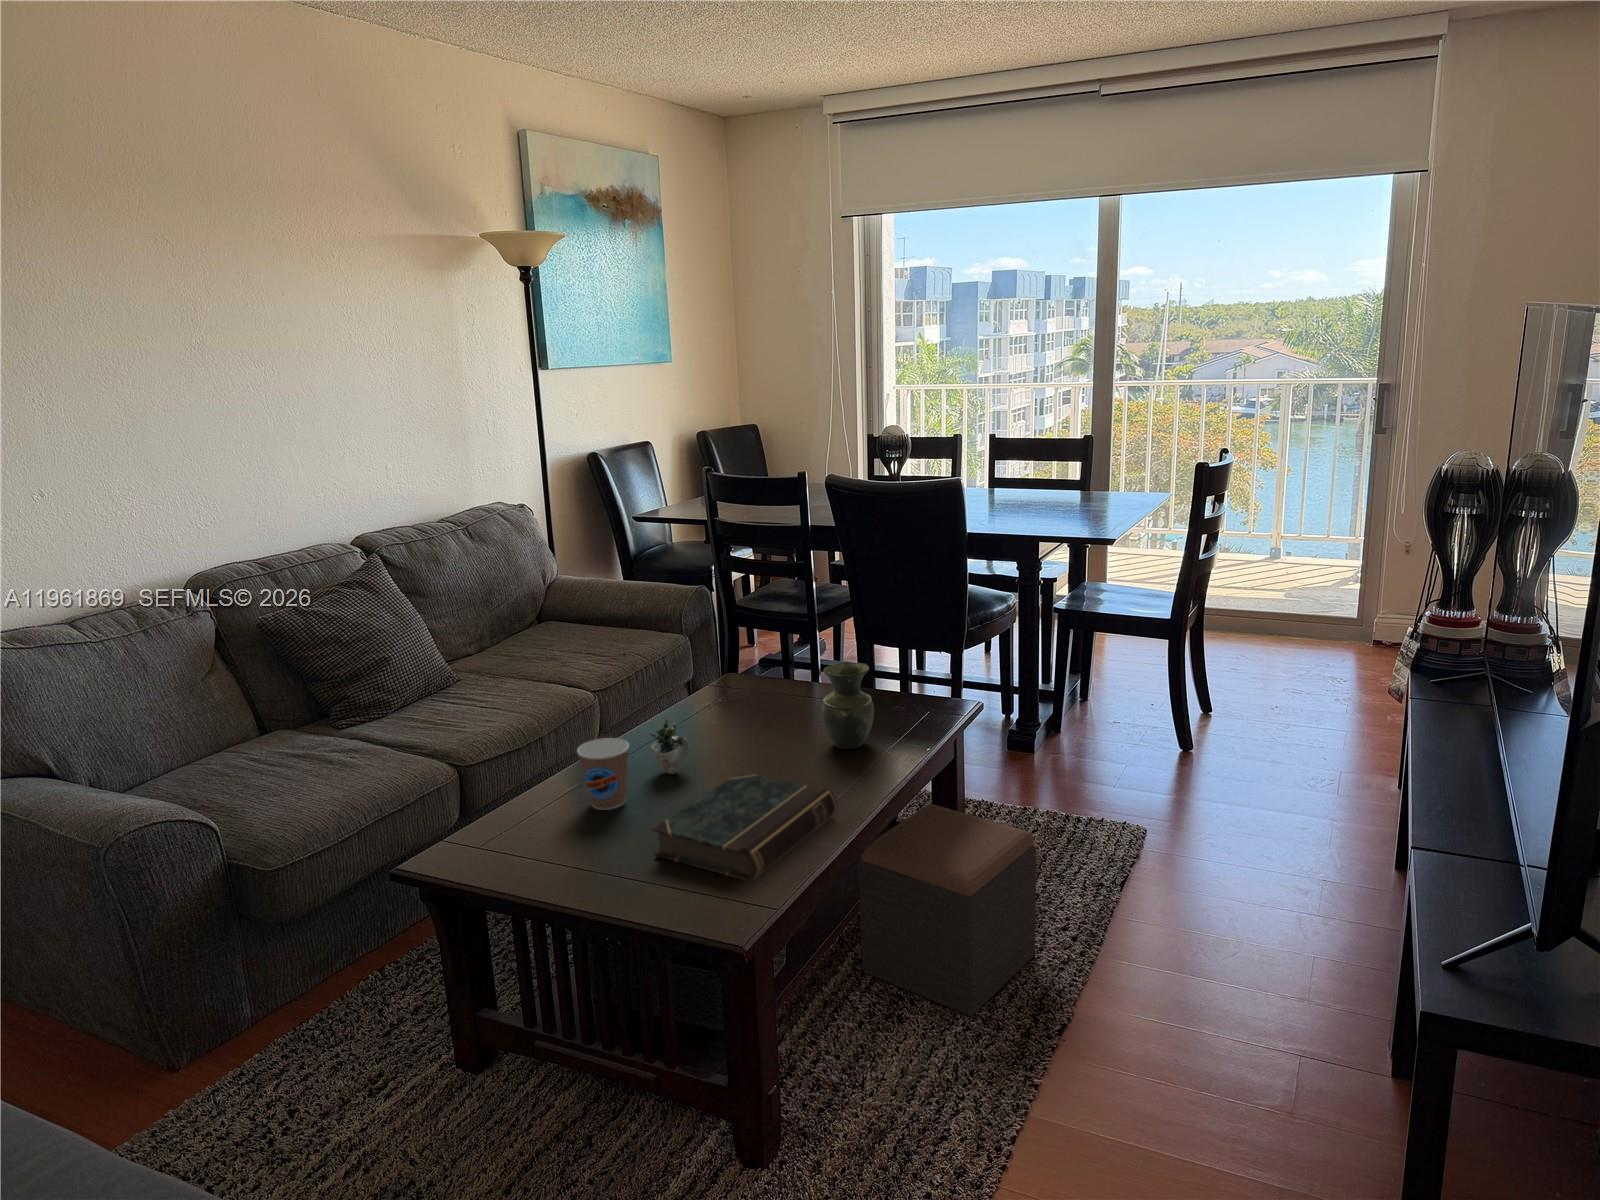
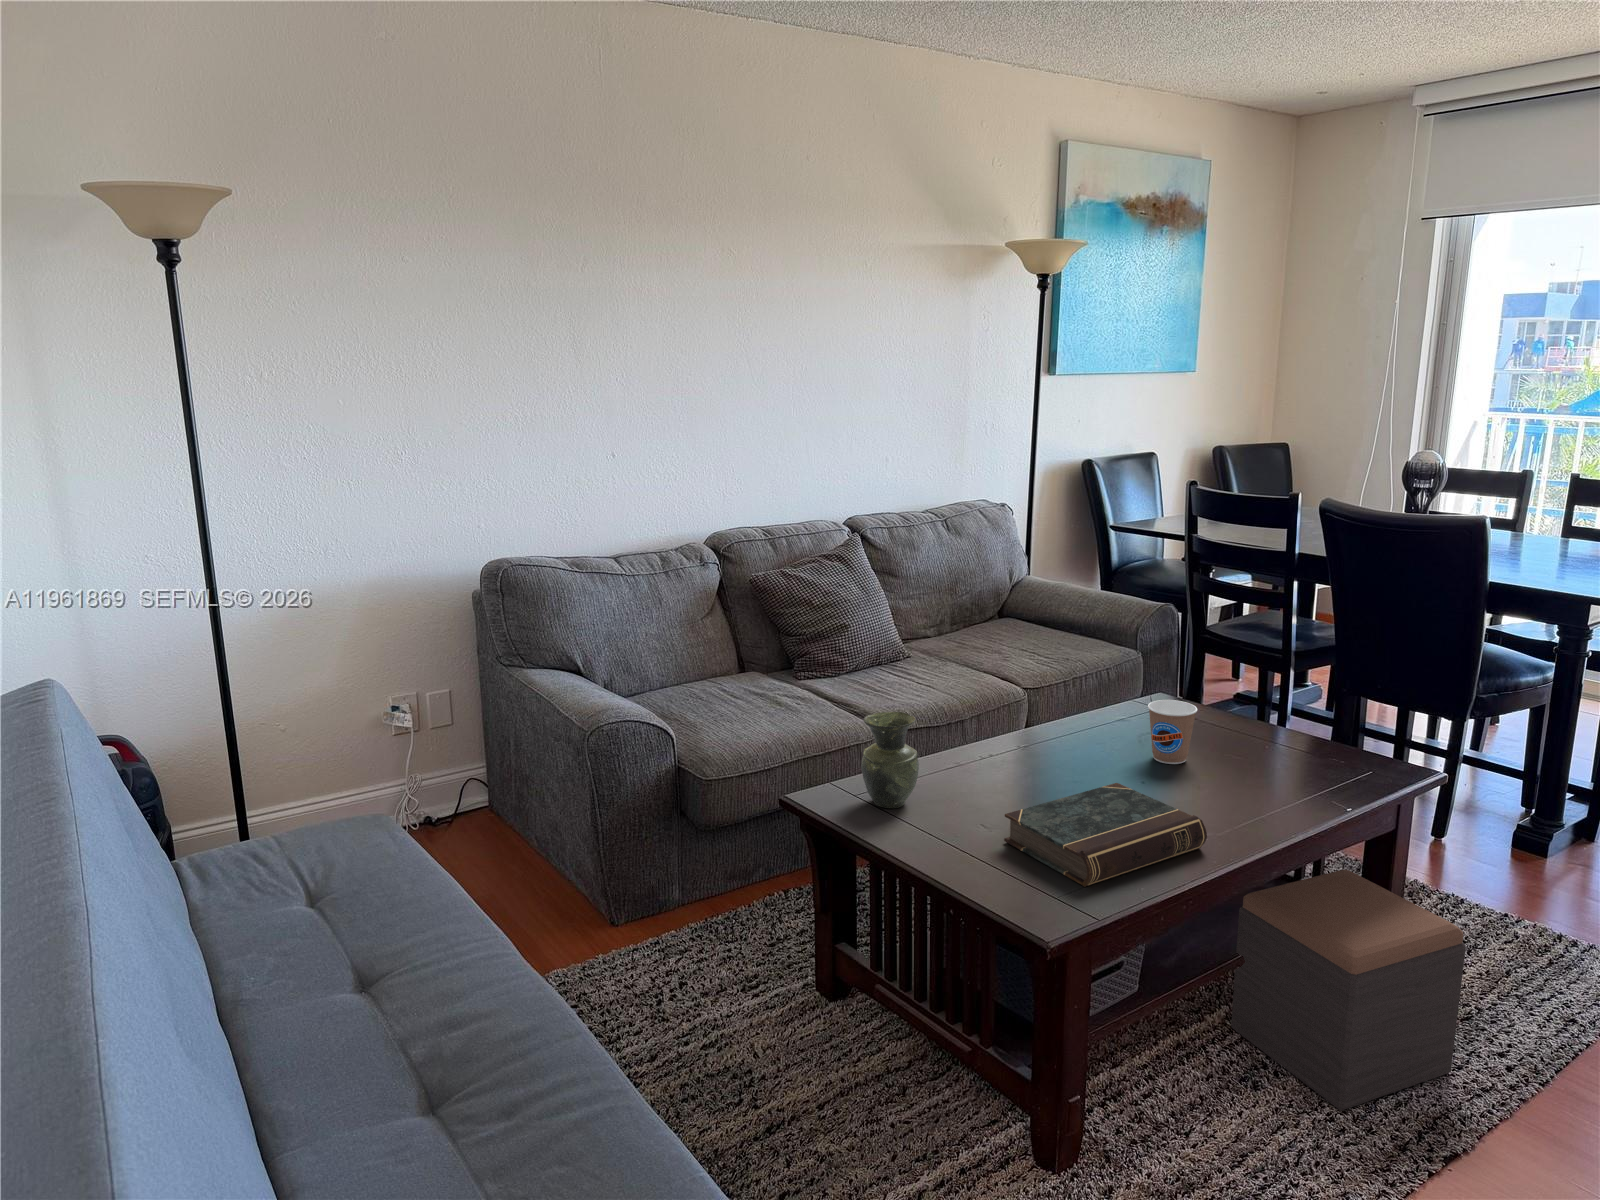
vase: present [822,662,874,749] -> present [861,712,919,808]
succulent plant: present [650,719,715,774] -> none [1039,718,1102,774]
coffee cup: present [577,738,629,810] -> present [1148,700,1197,764]

